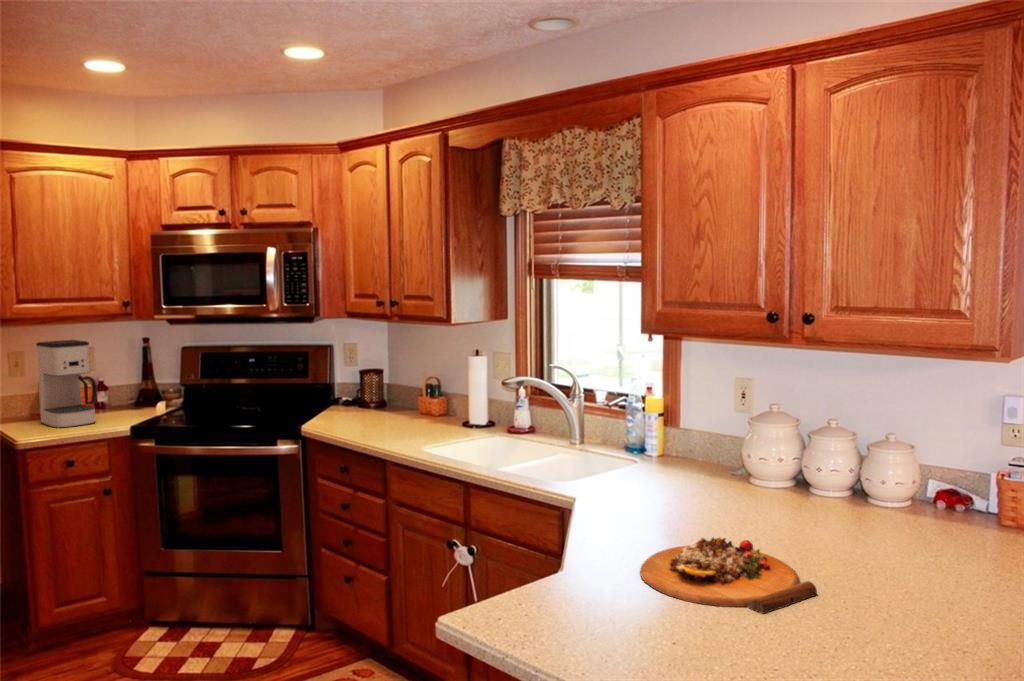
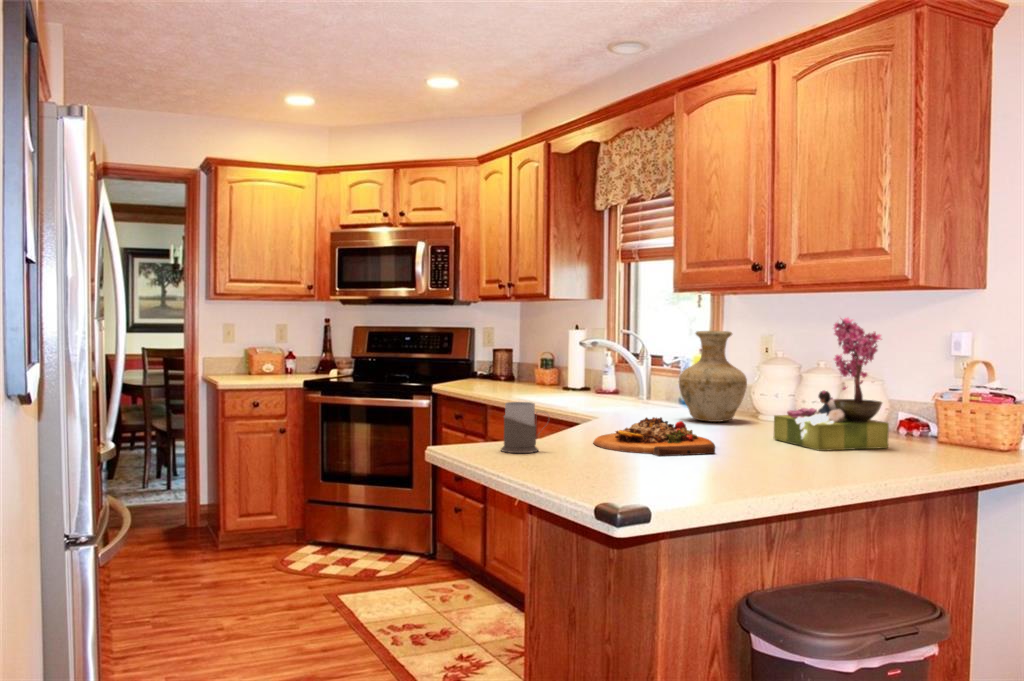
coffee maker: present [36,340,98,428] -> none [243,313,285,379]
flower arrangement: none [828,383,970,566] -> present [774,318,889,451]
vase: none [666,385,748,496] -> present [679,331,747,422]
mug: none [551,552,617,635] -> present [501,402,538,453]

